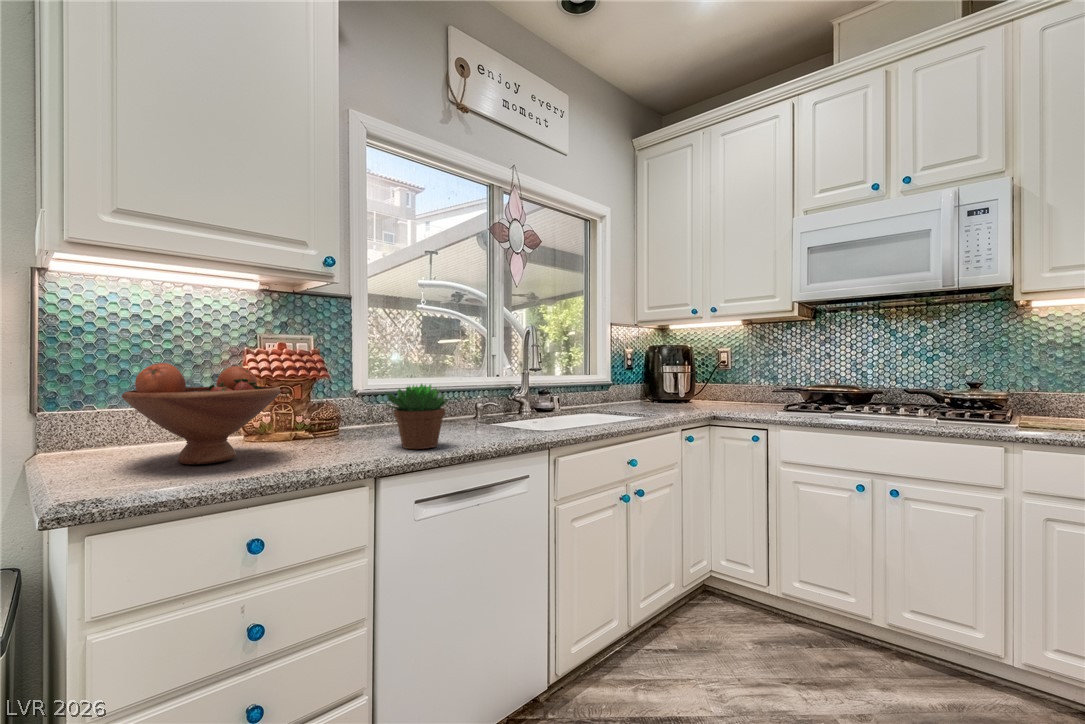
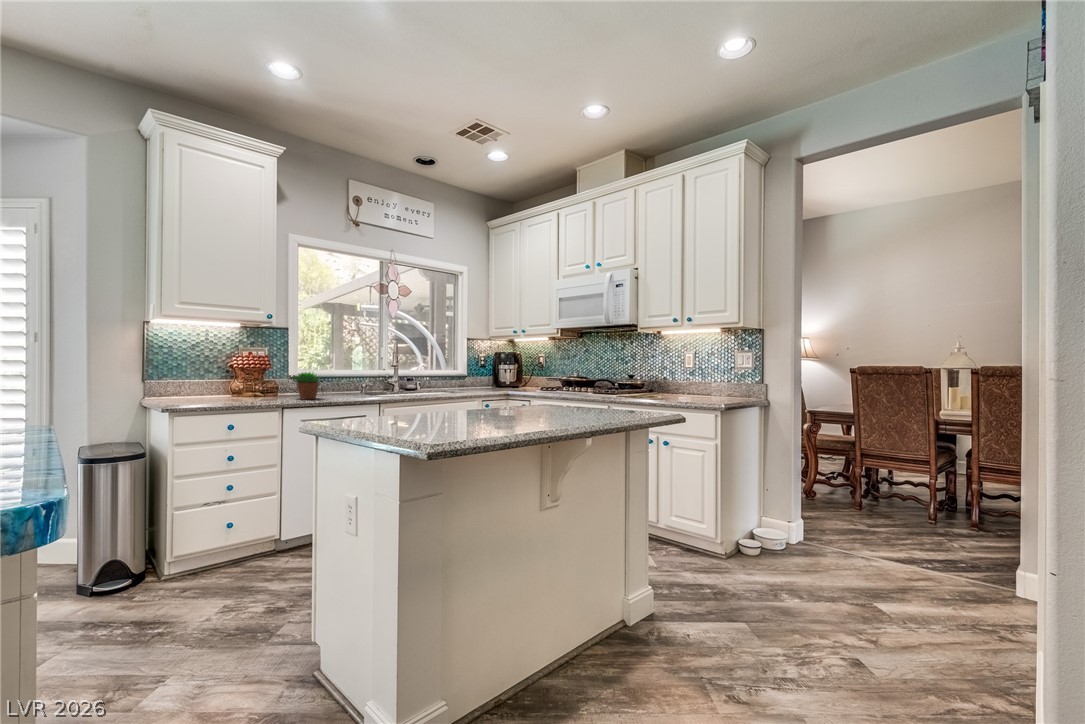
fruit bowl: present [122,363,281,464] -> none [183,361,245,400]

